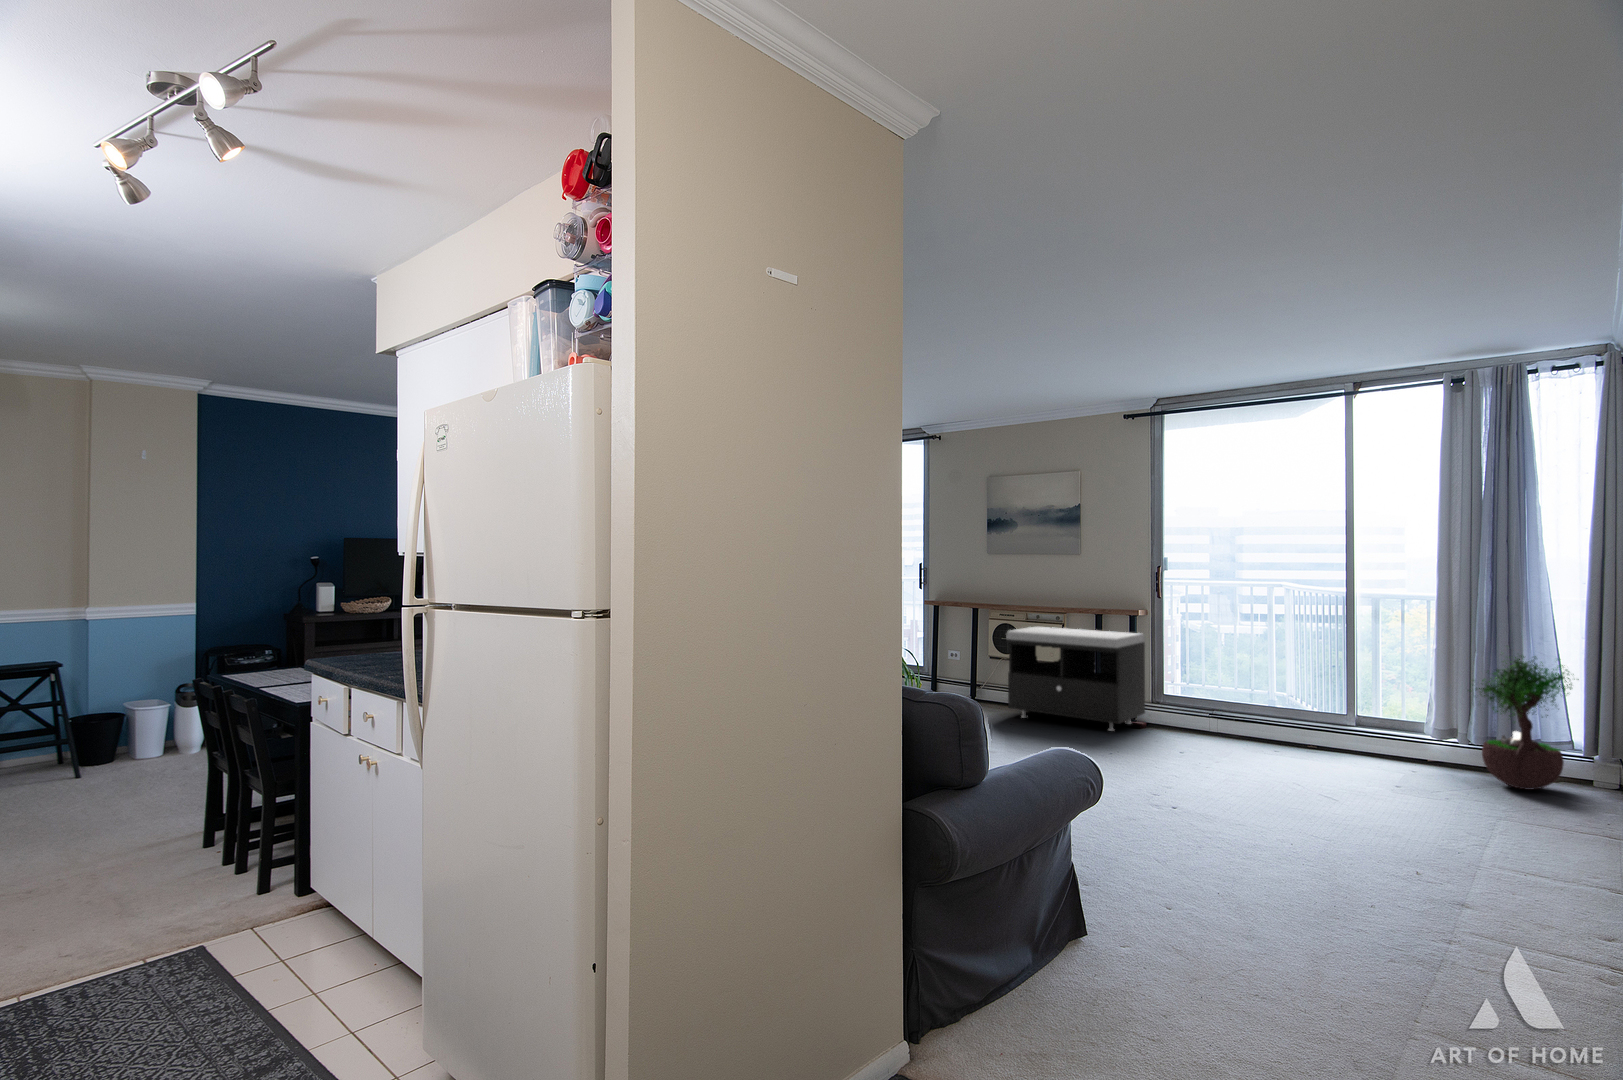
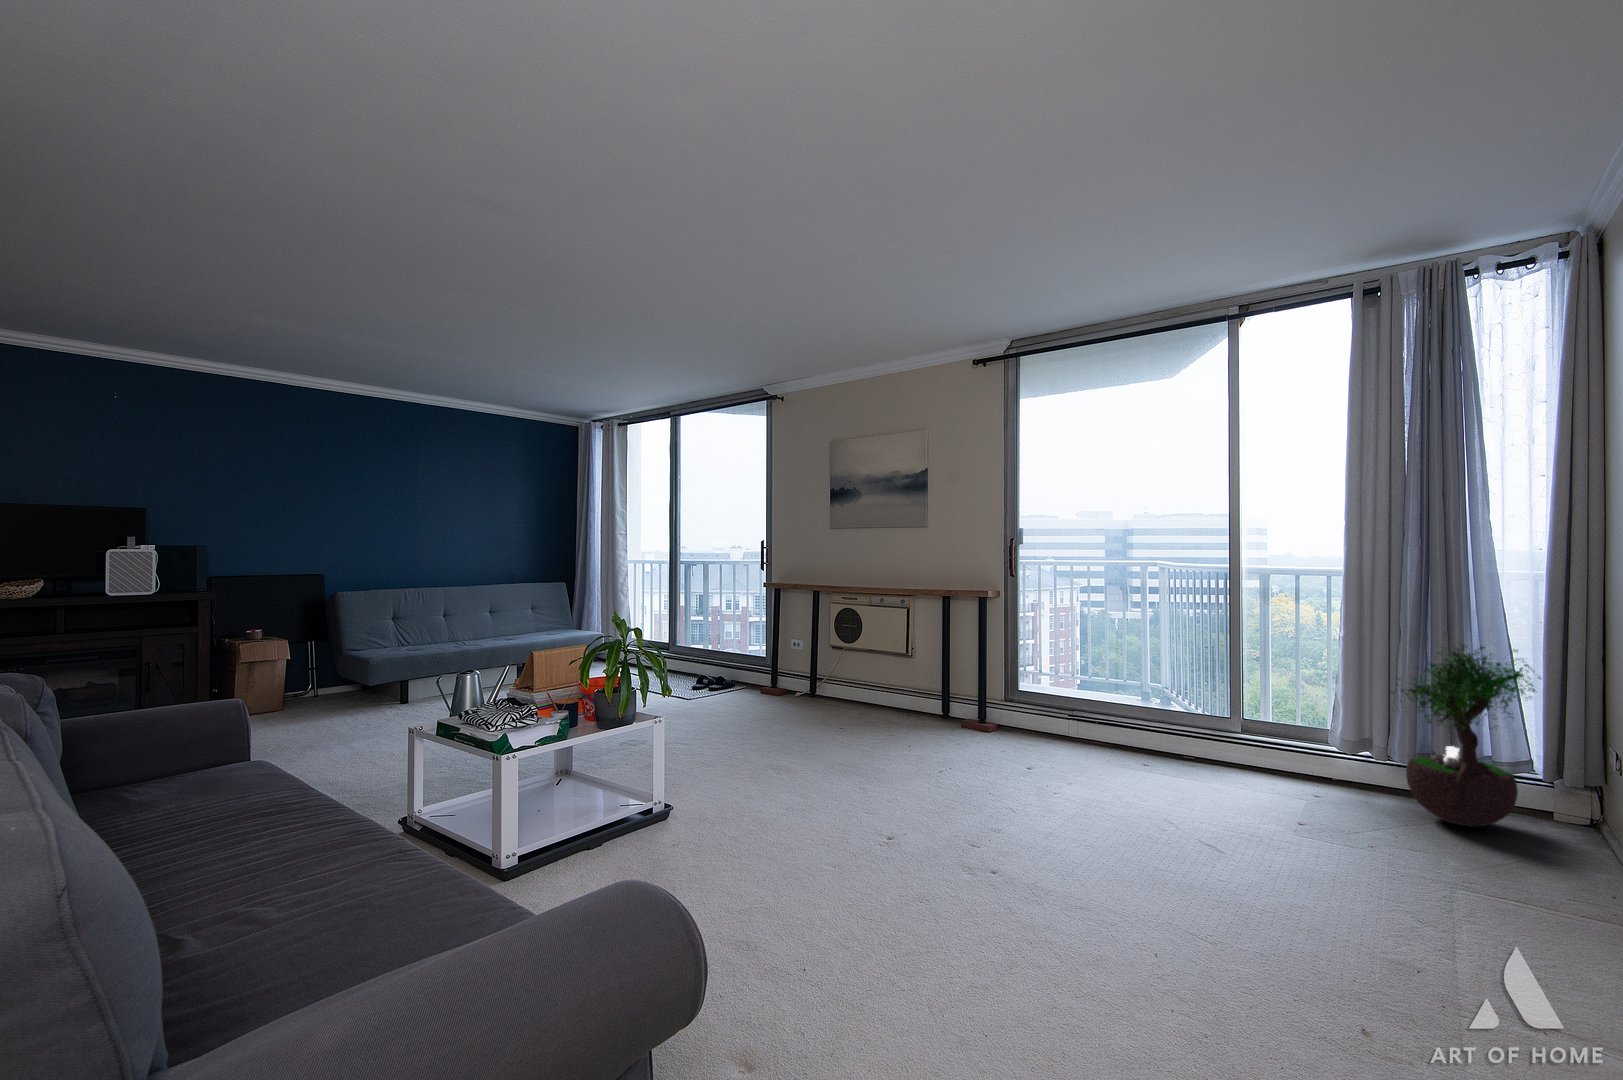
storage bench: present [1006,627,1145,731] -> none [837,611,997,738]

